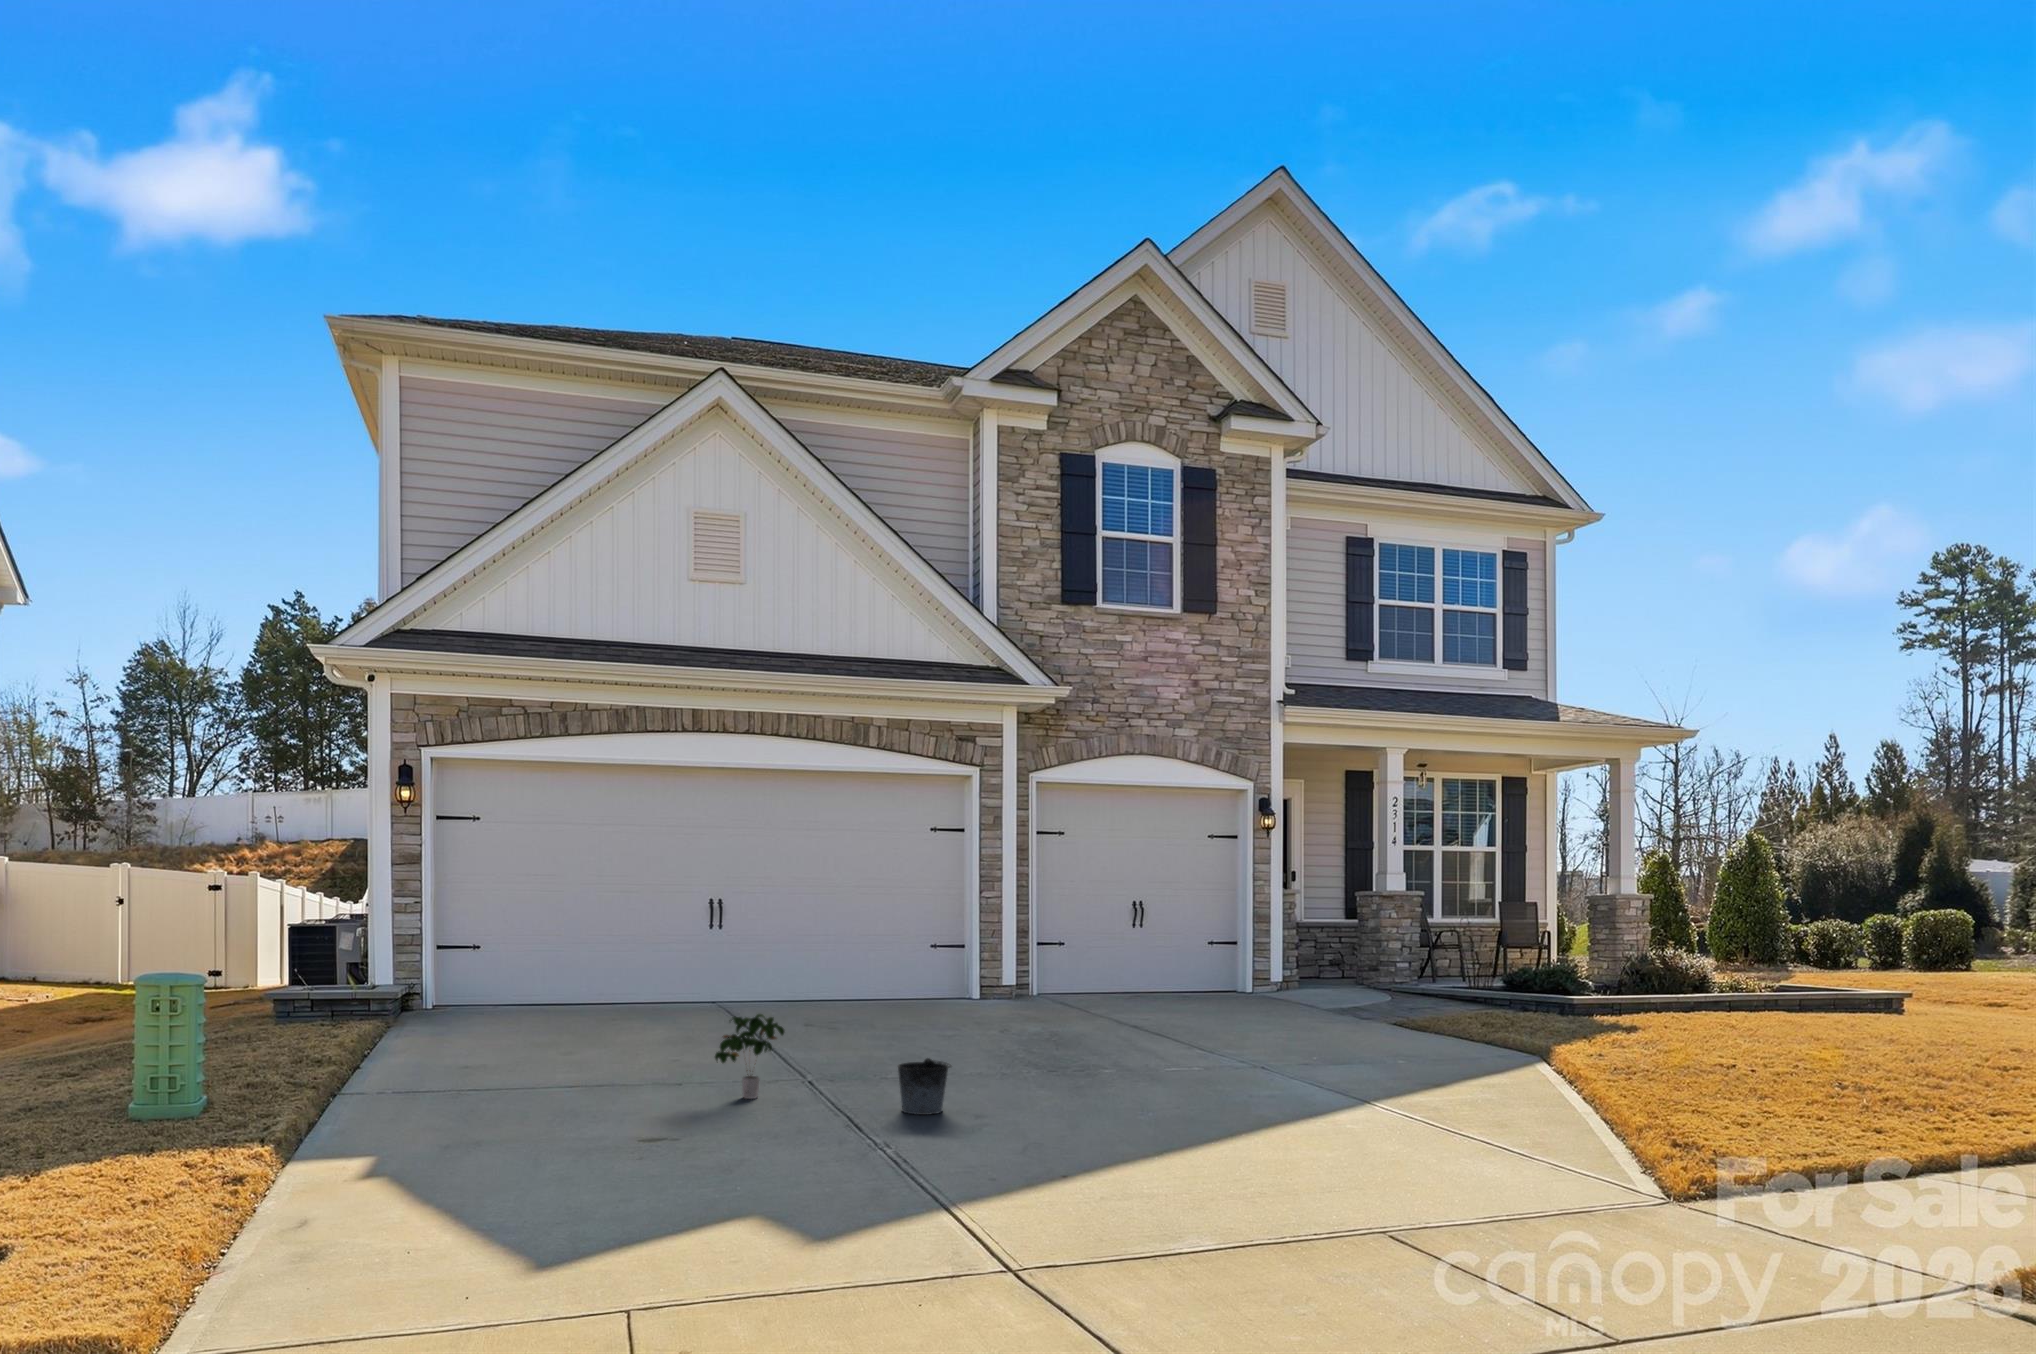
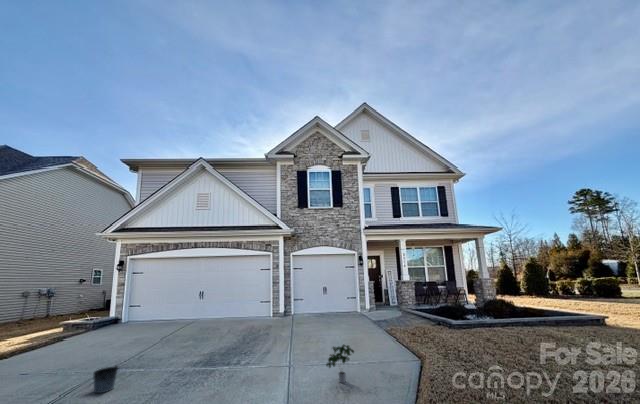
potted plant: present [715,1014,784,1099] -> present [326,345,354,383]

